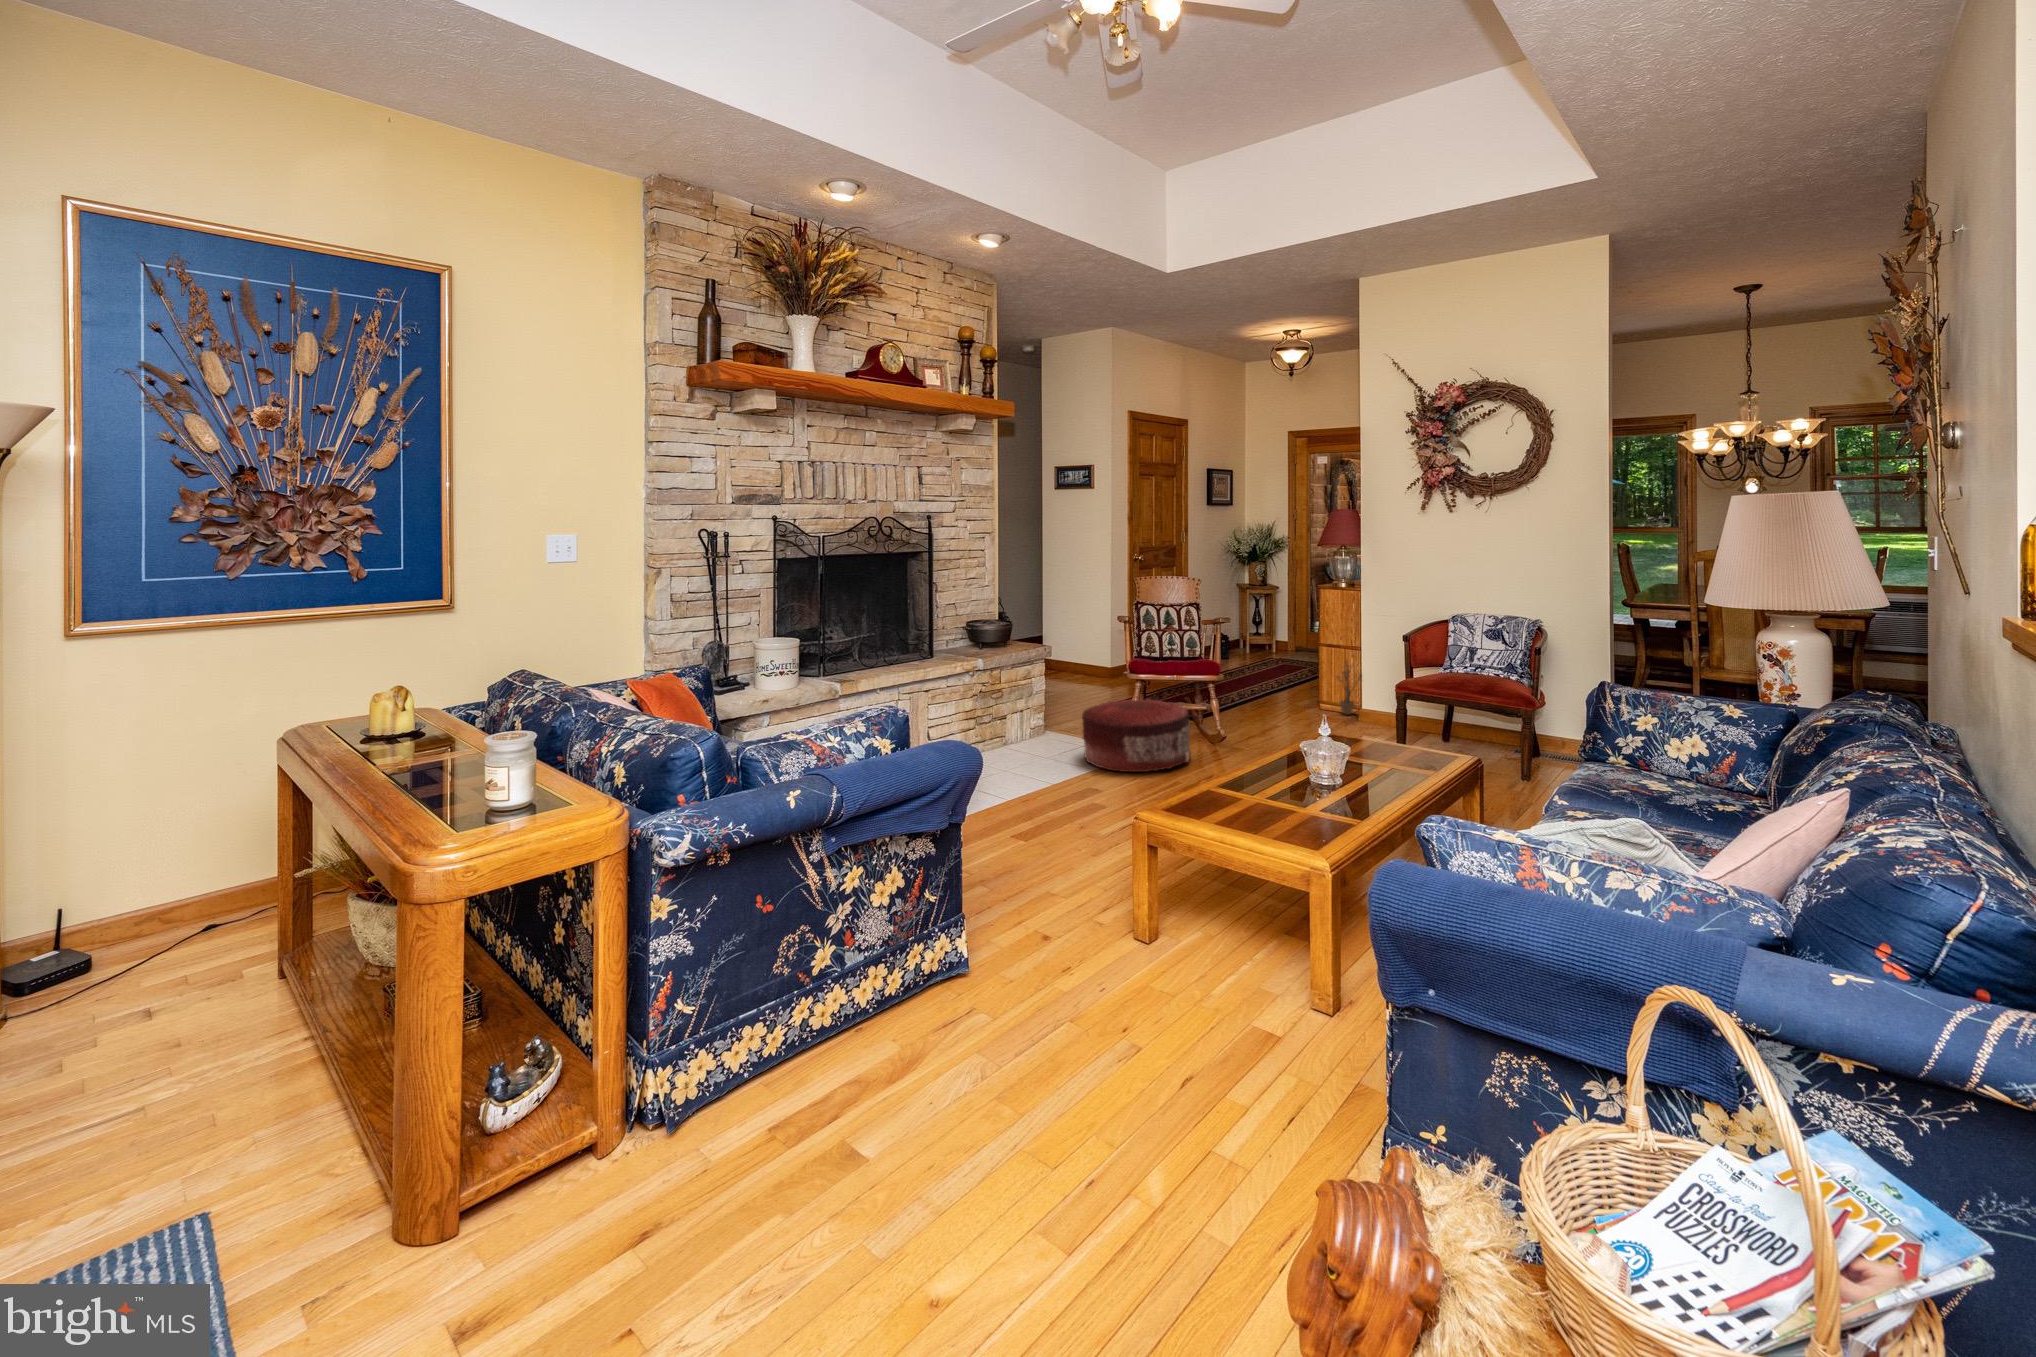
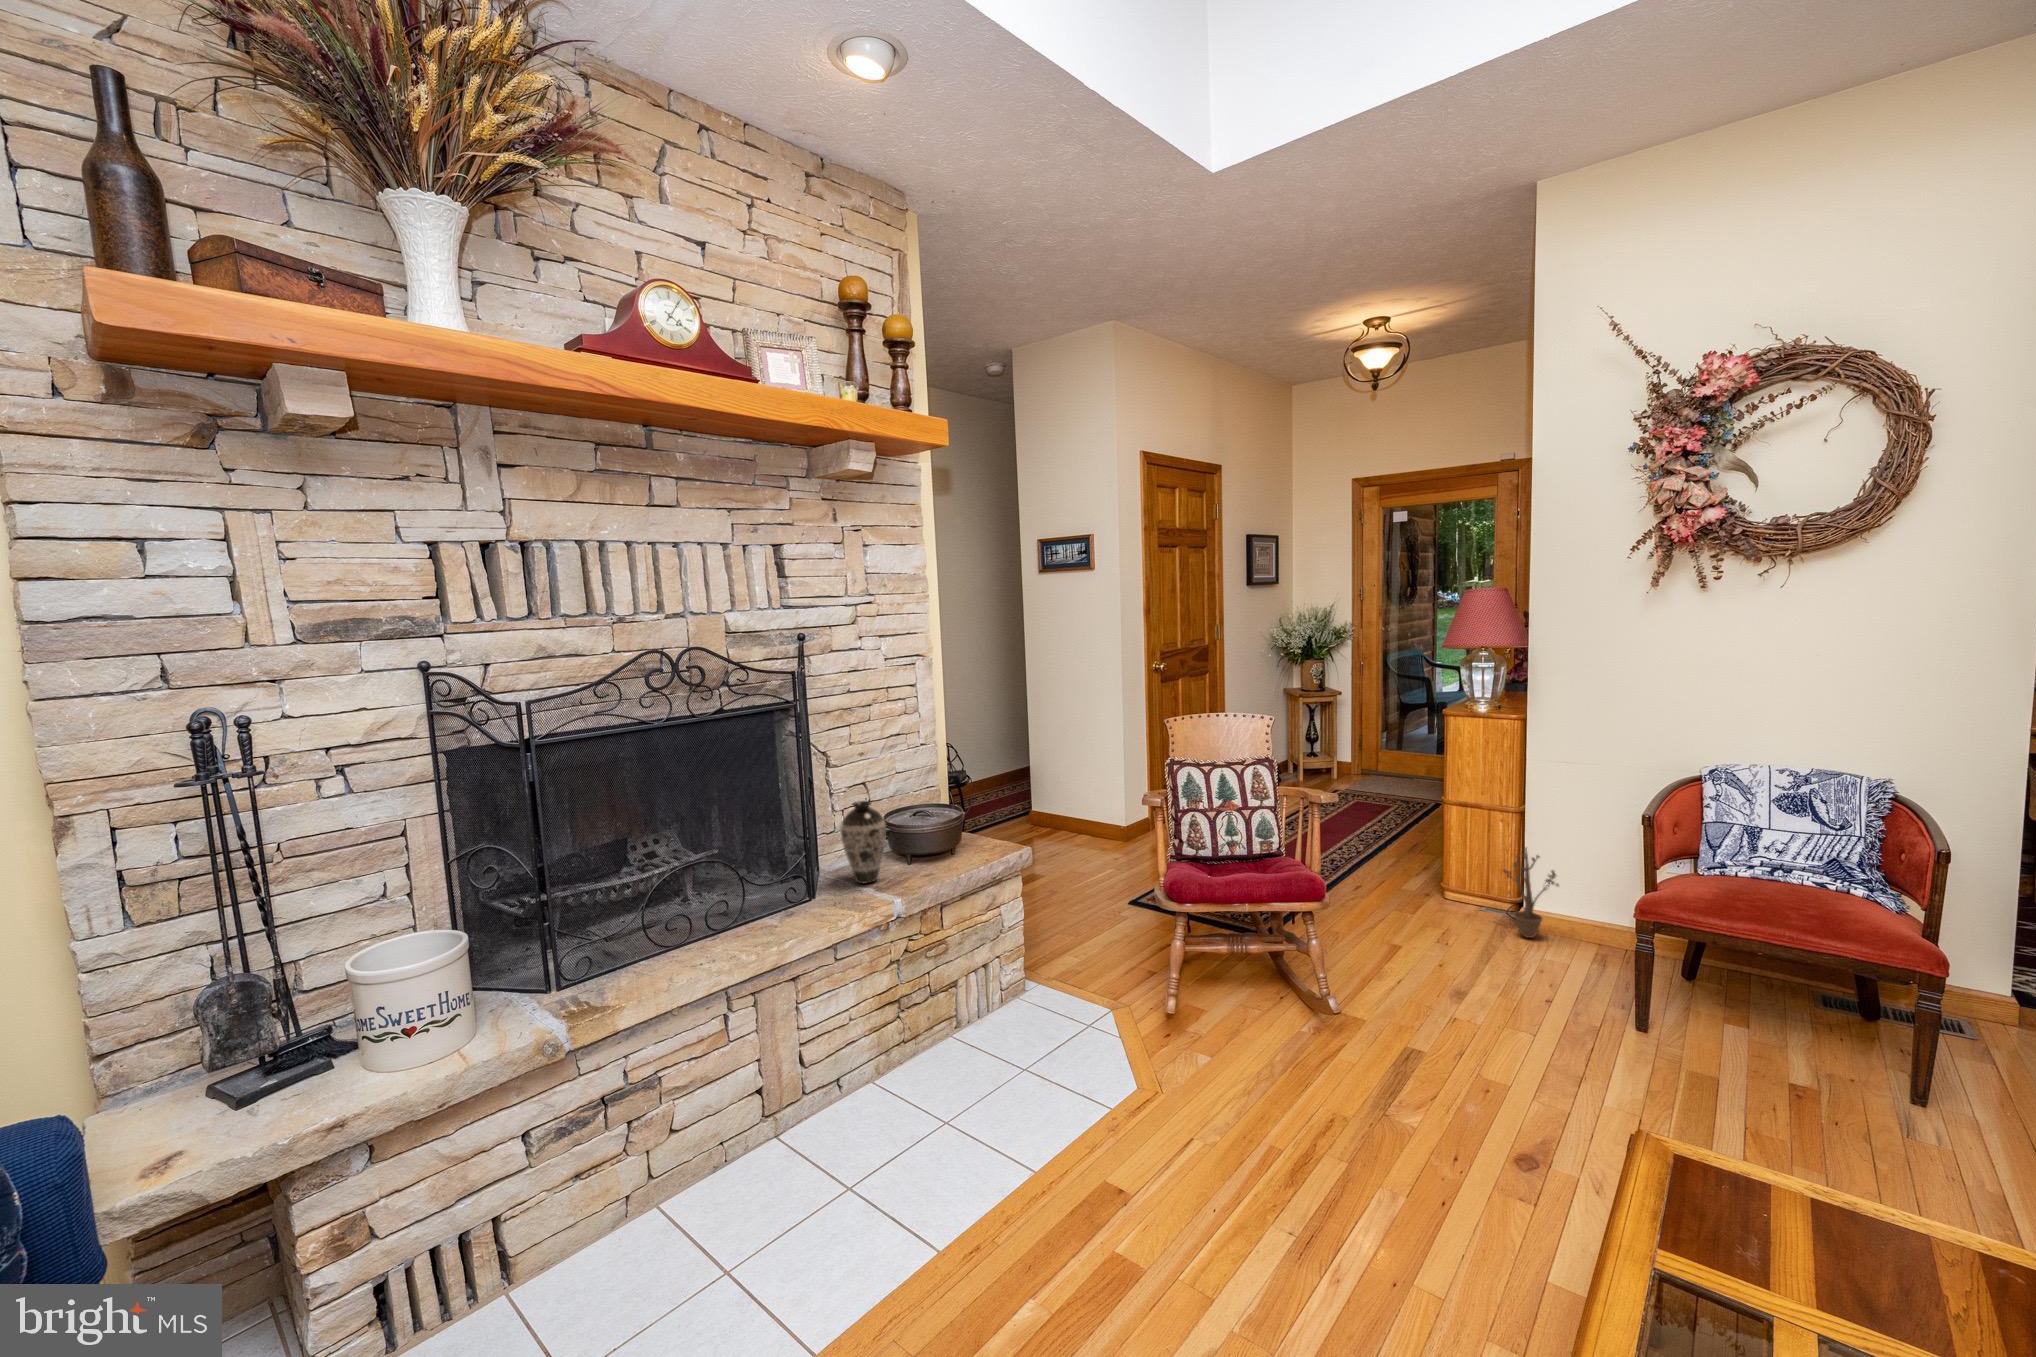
decorative vase: none [951,611,975,655] -> present [841,801,886,884]
pouf: present [1082,699,1191,772] -> none [1086,966,1309,1177]

